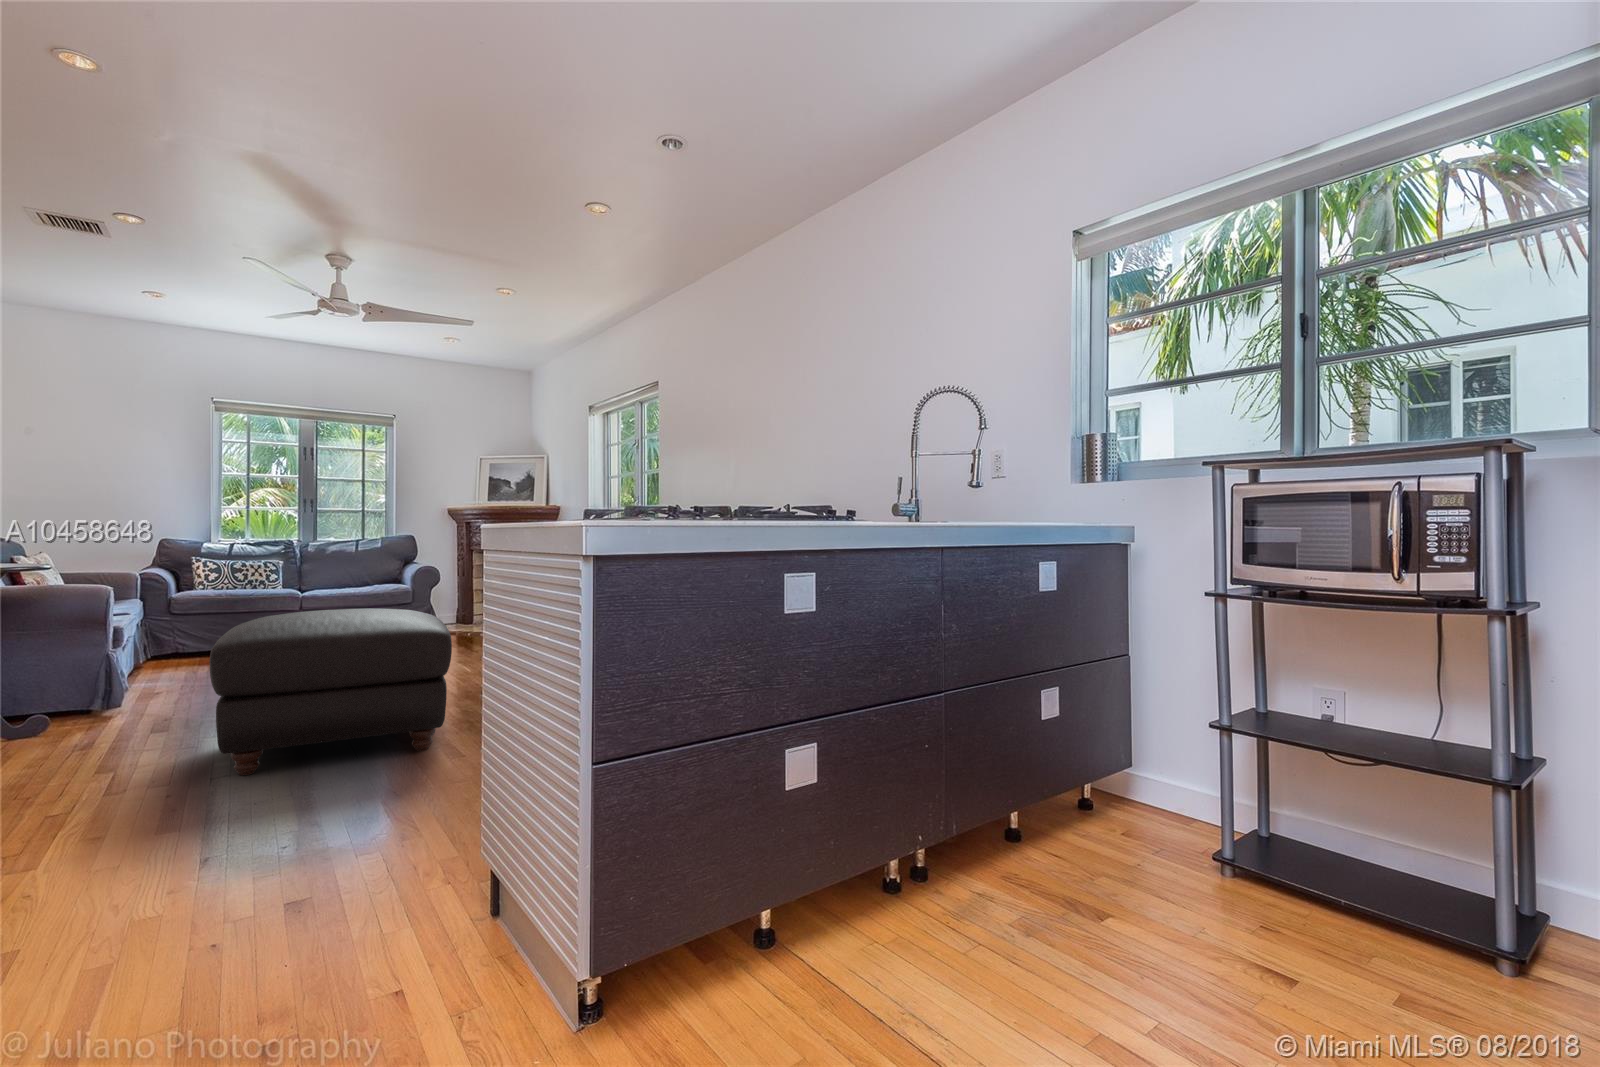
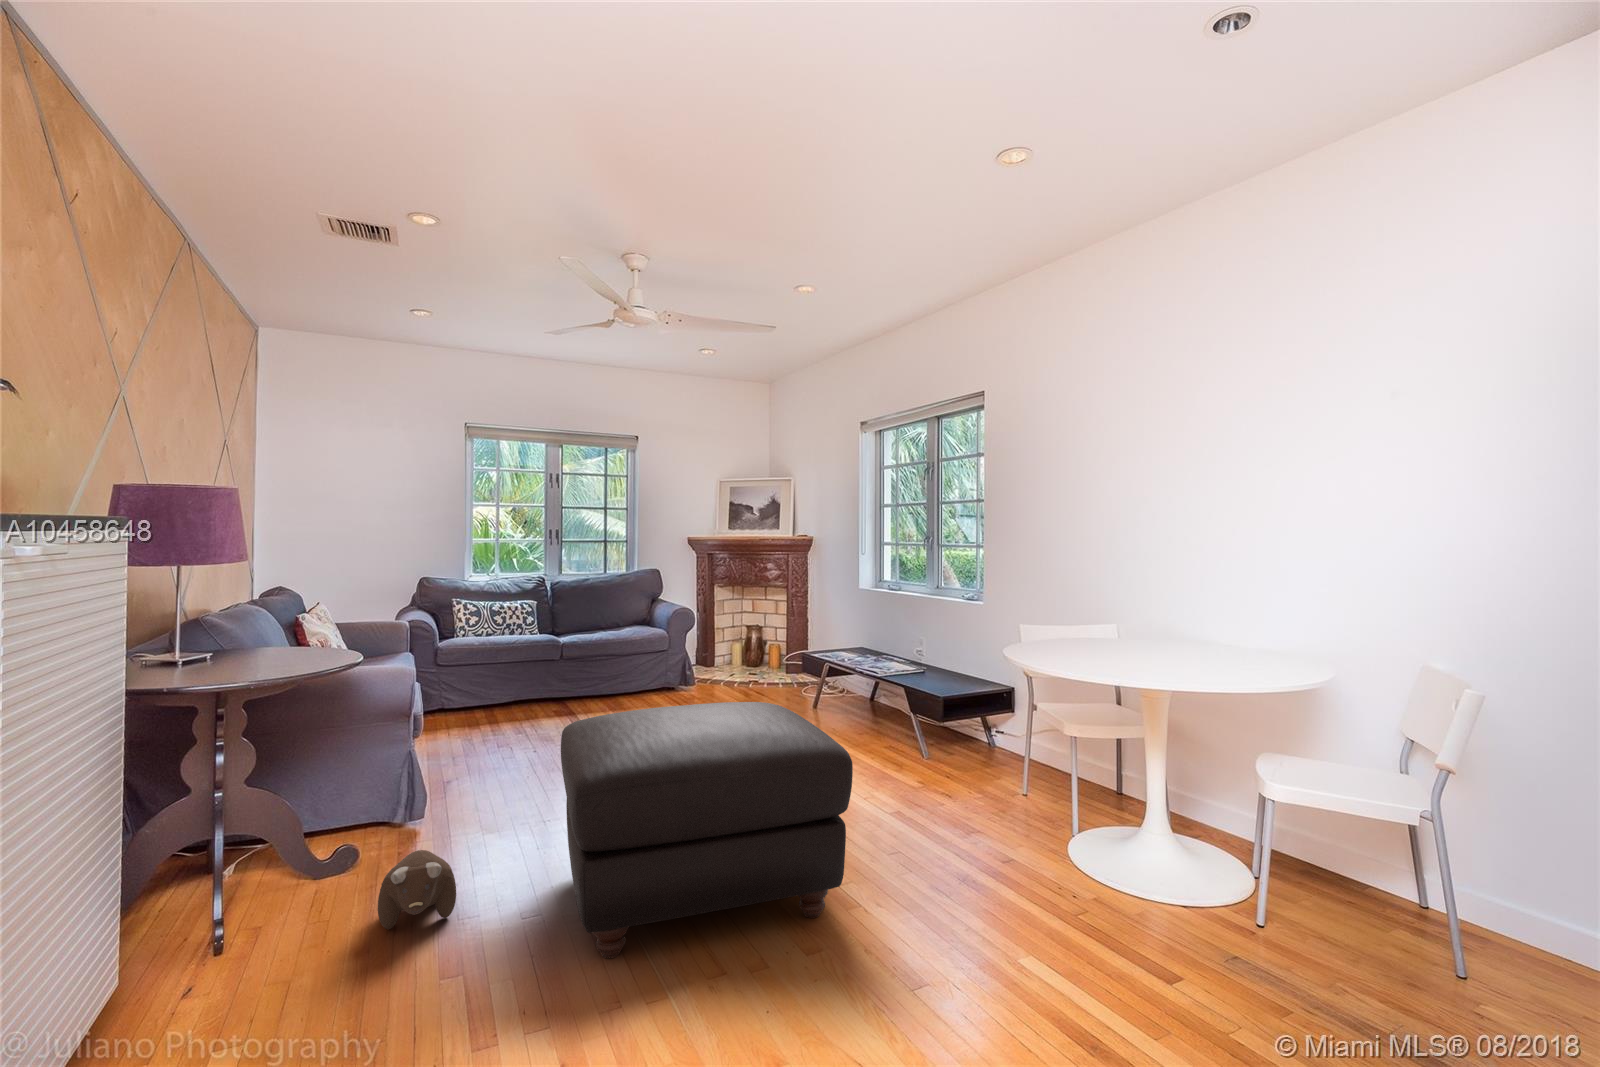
plush toy: none [53,716,127,772] -> present [378,850,456,929]

